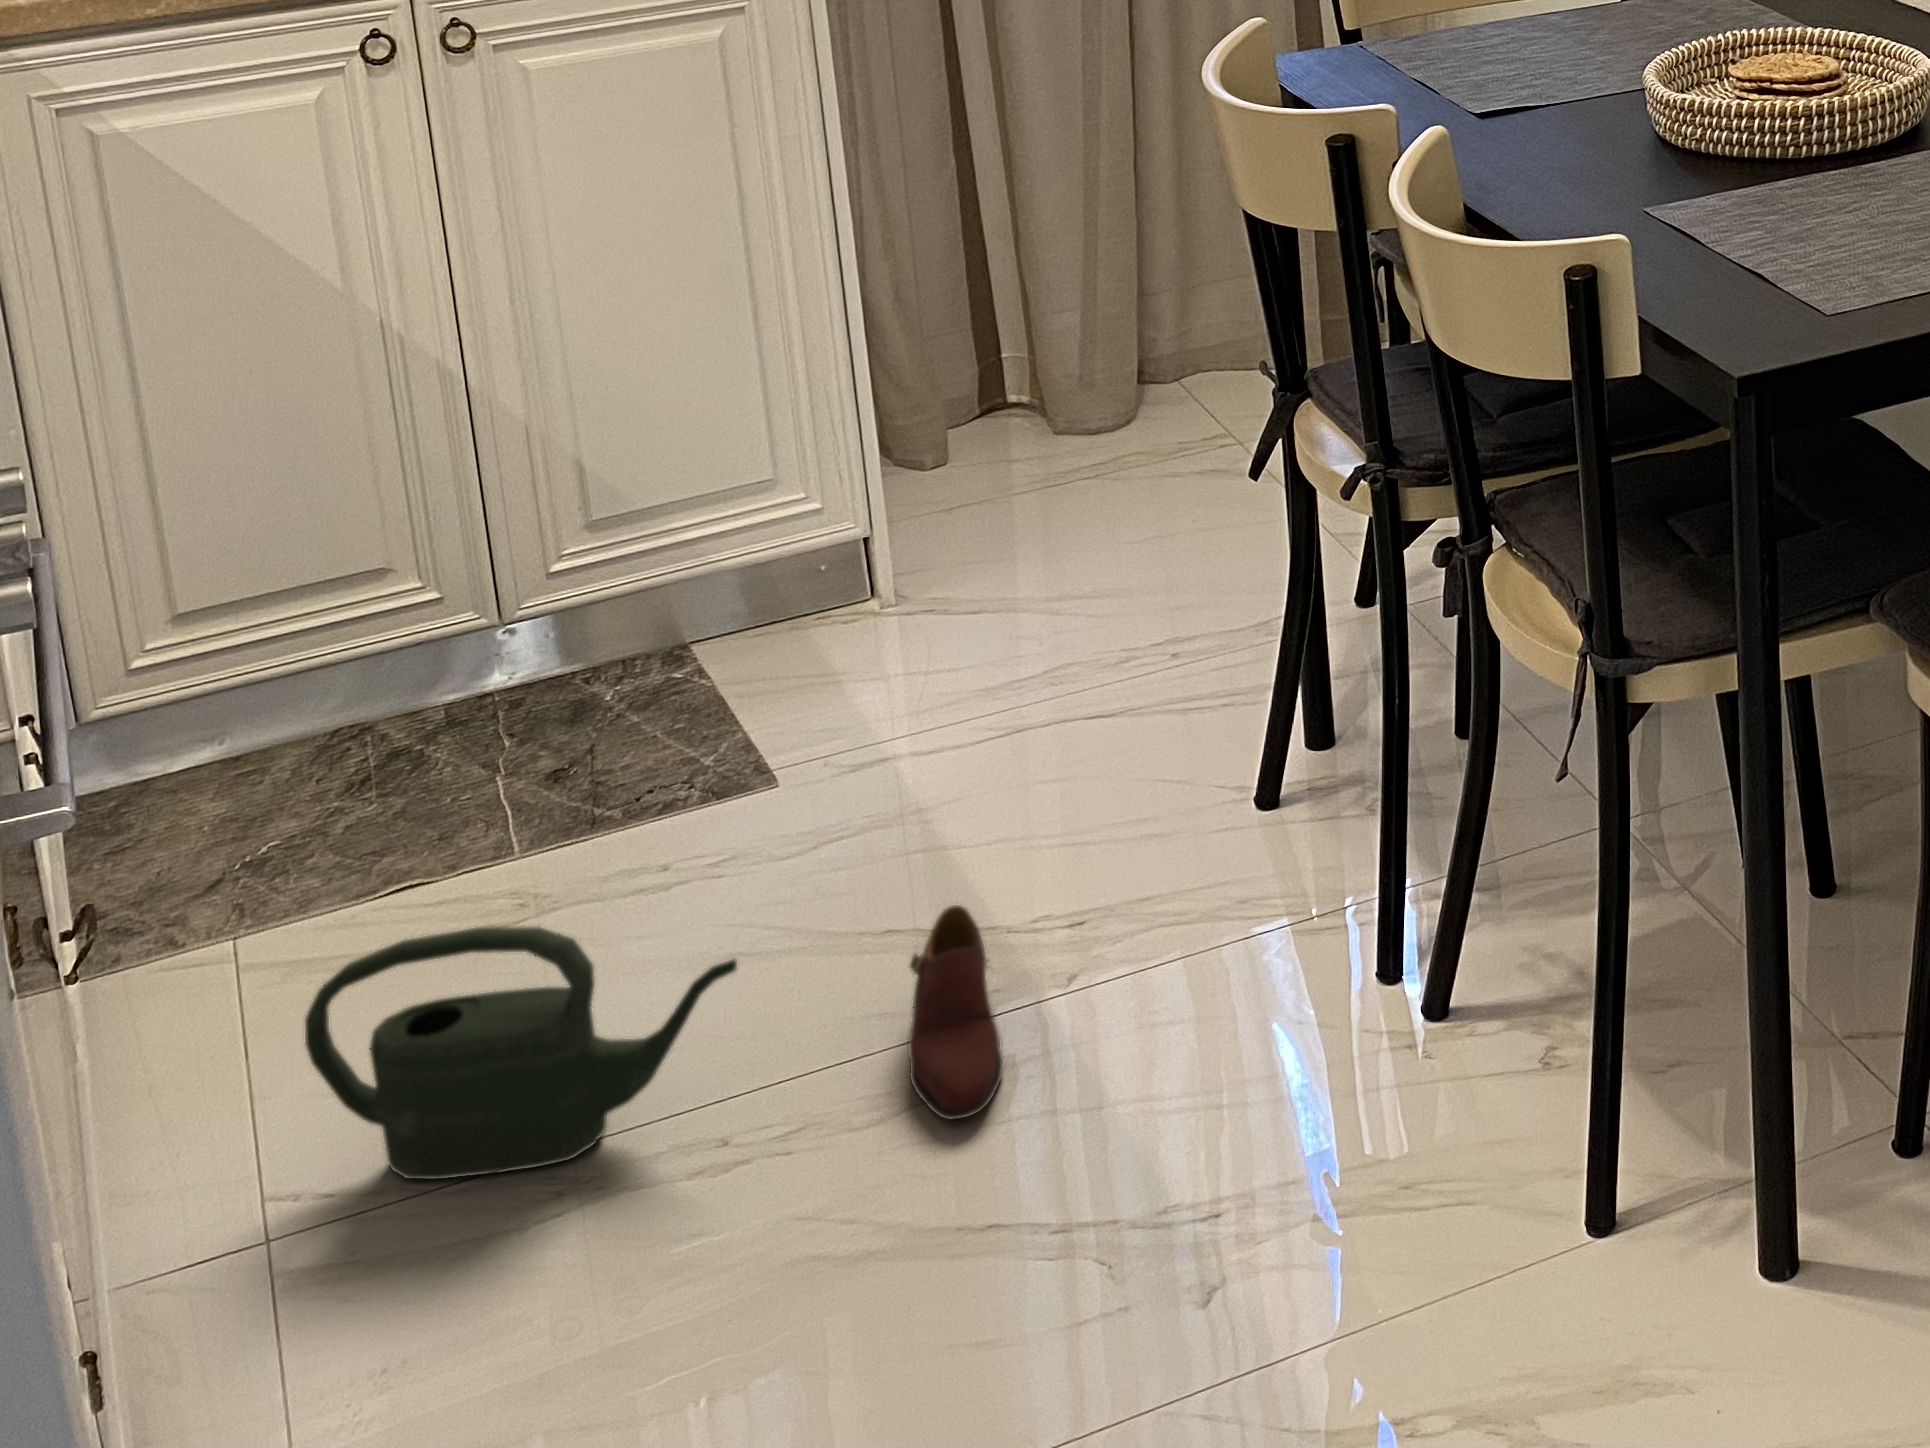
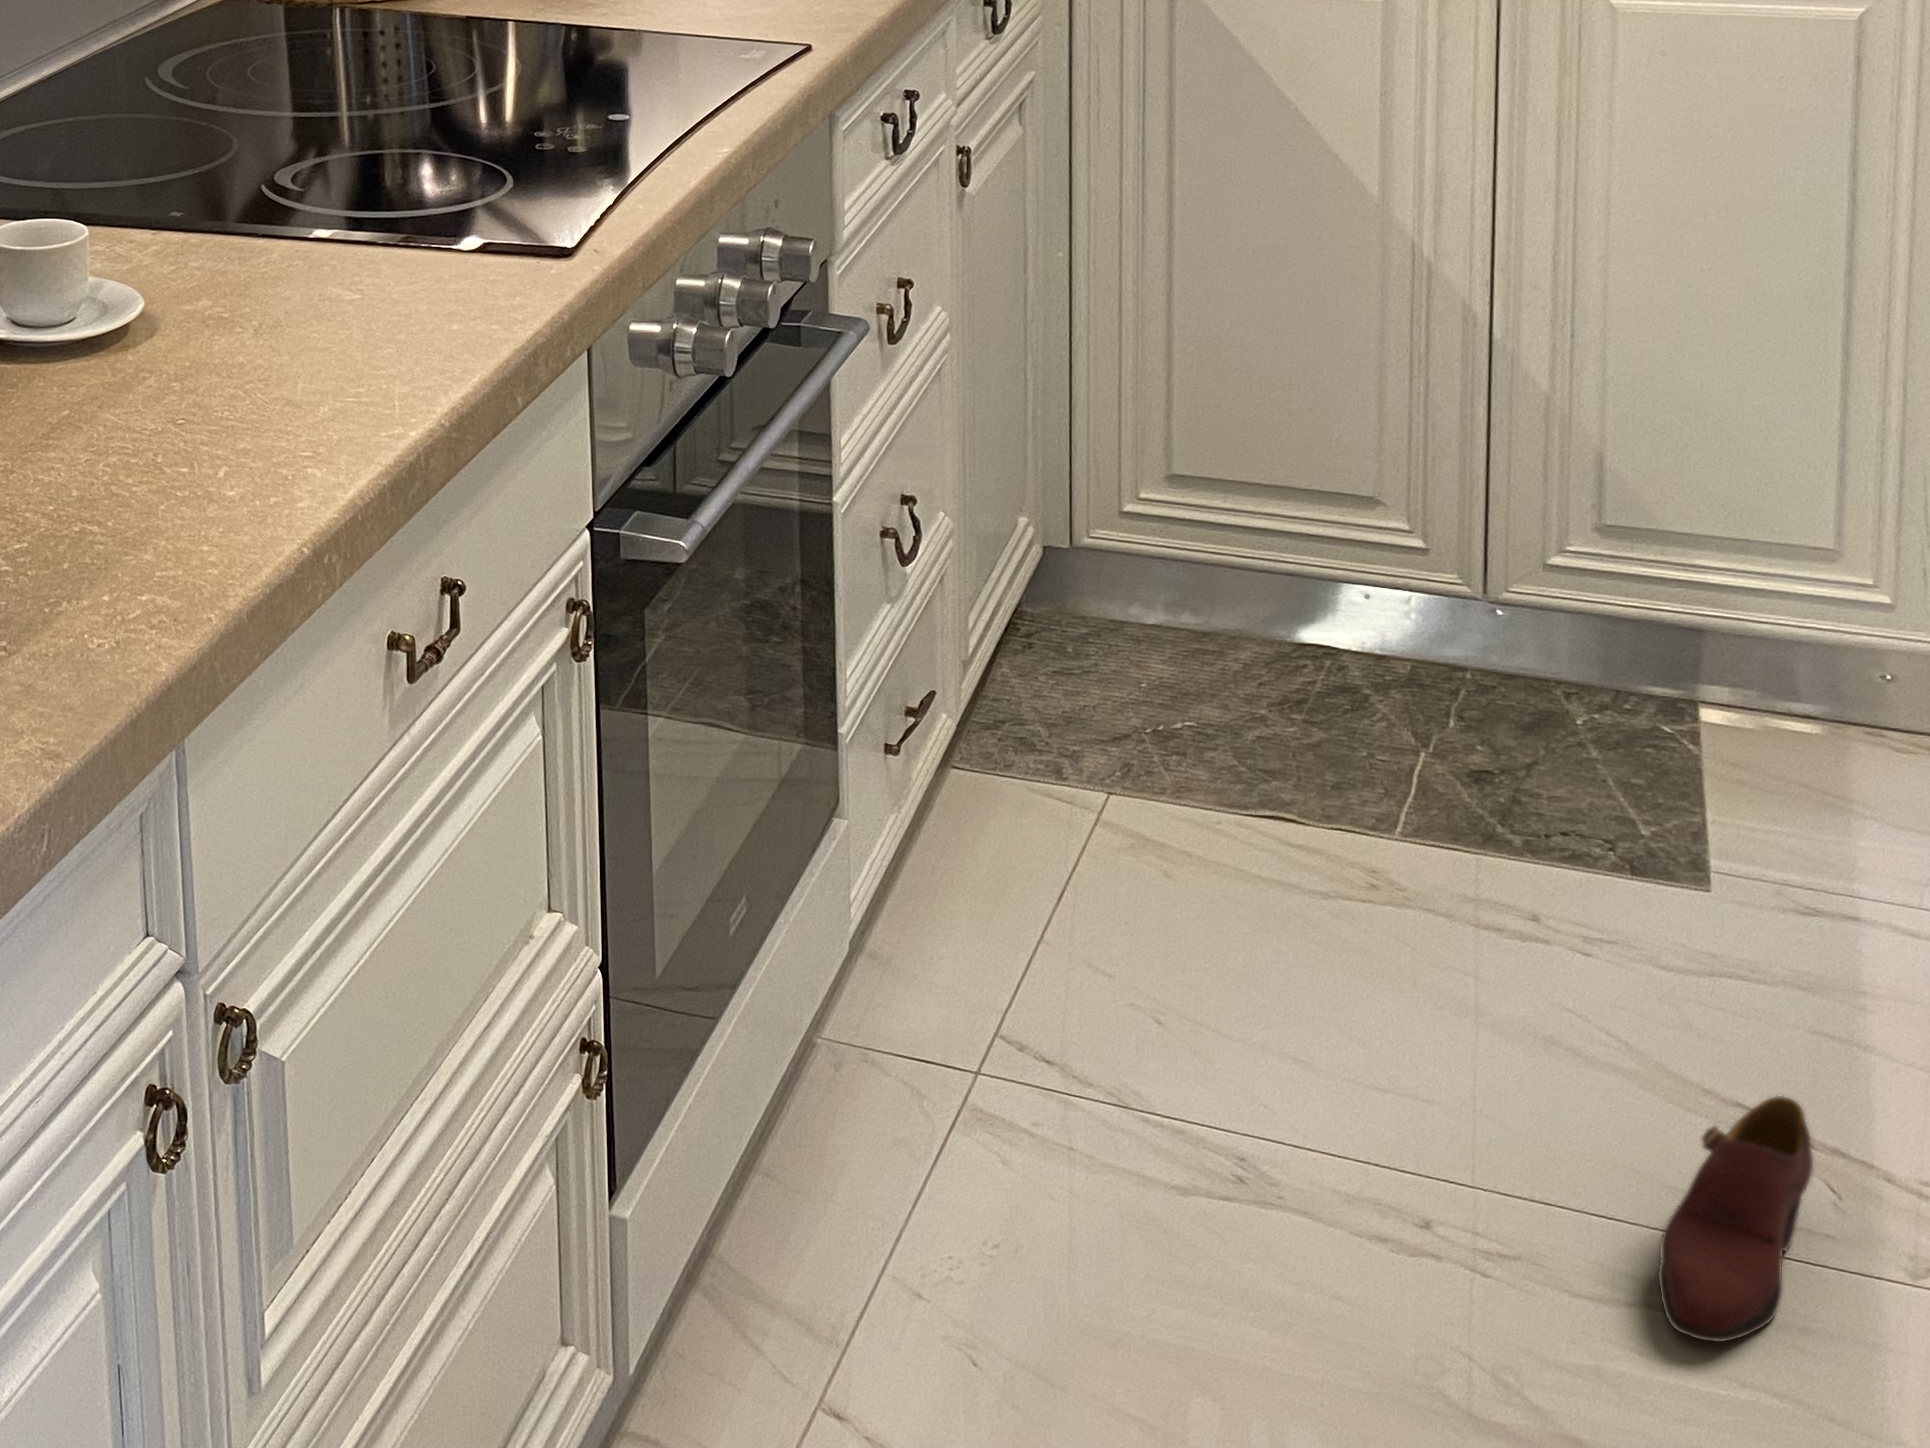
watering can: present [305,927,737,1179] -> none [1062,839,1479,1142]

